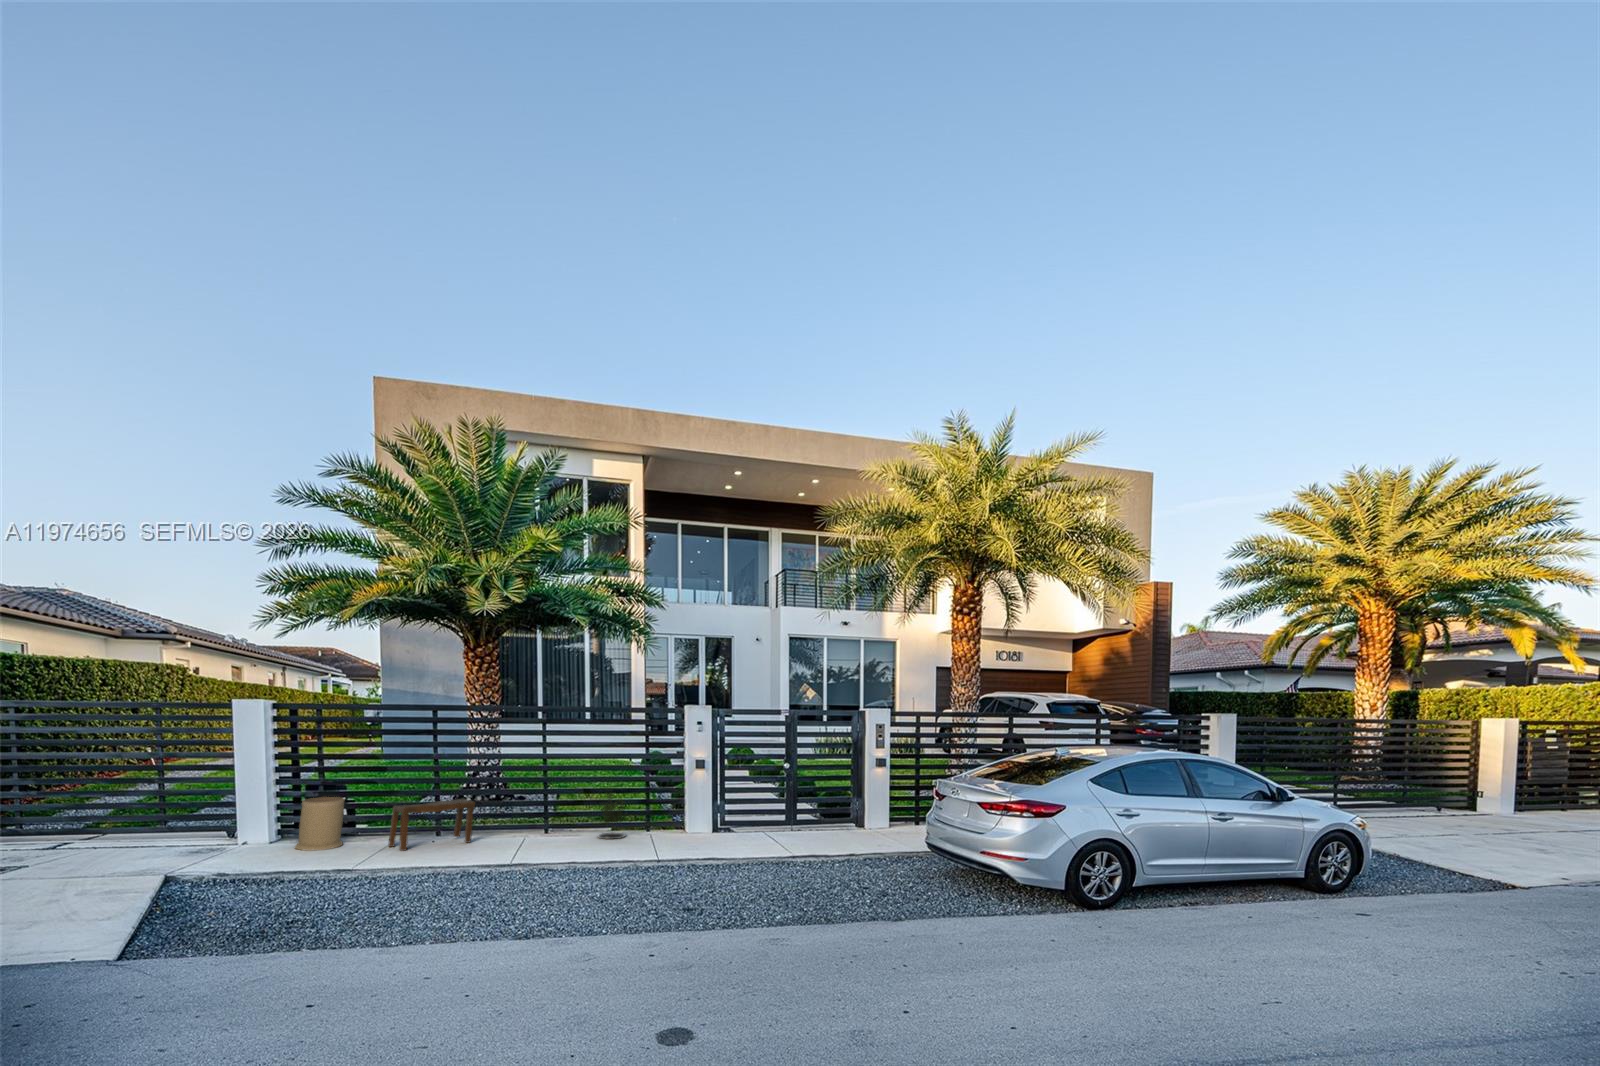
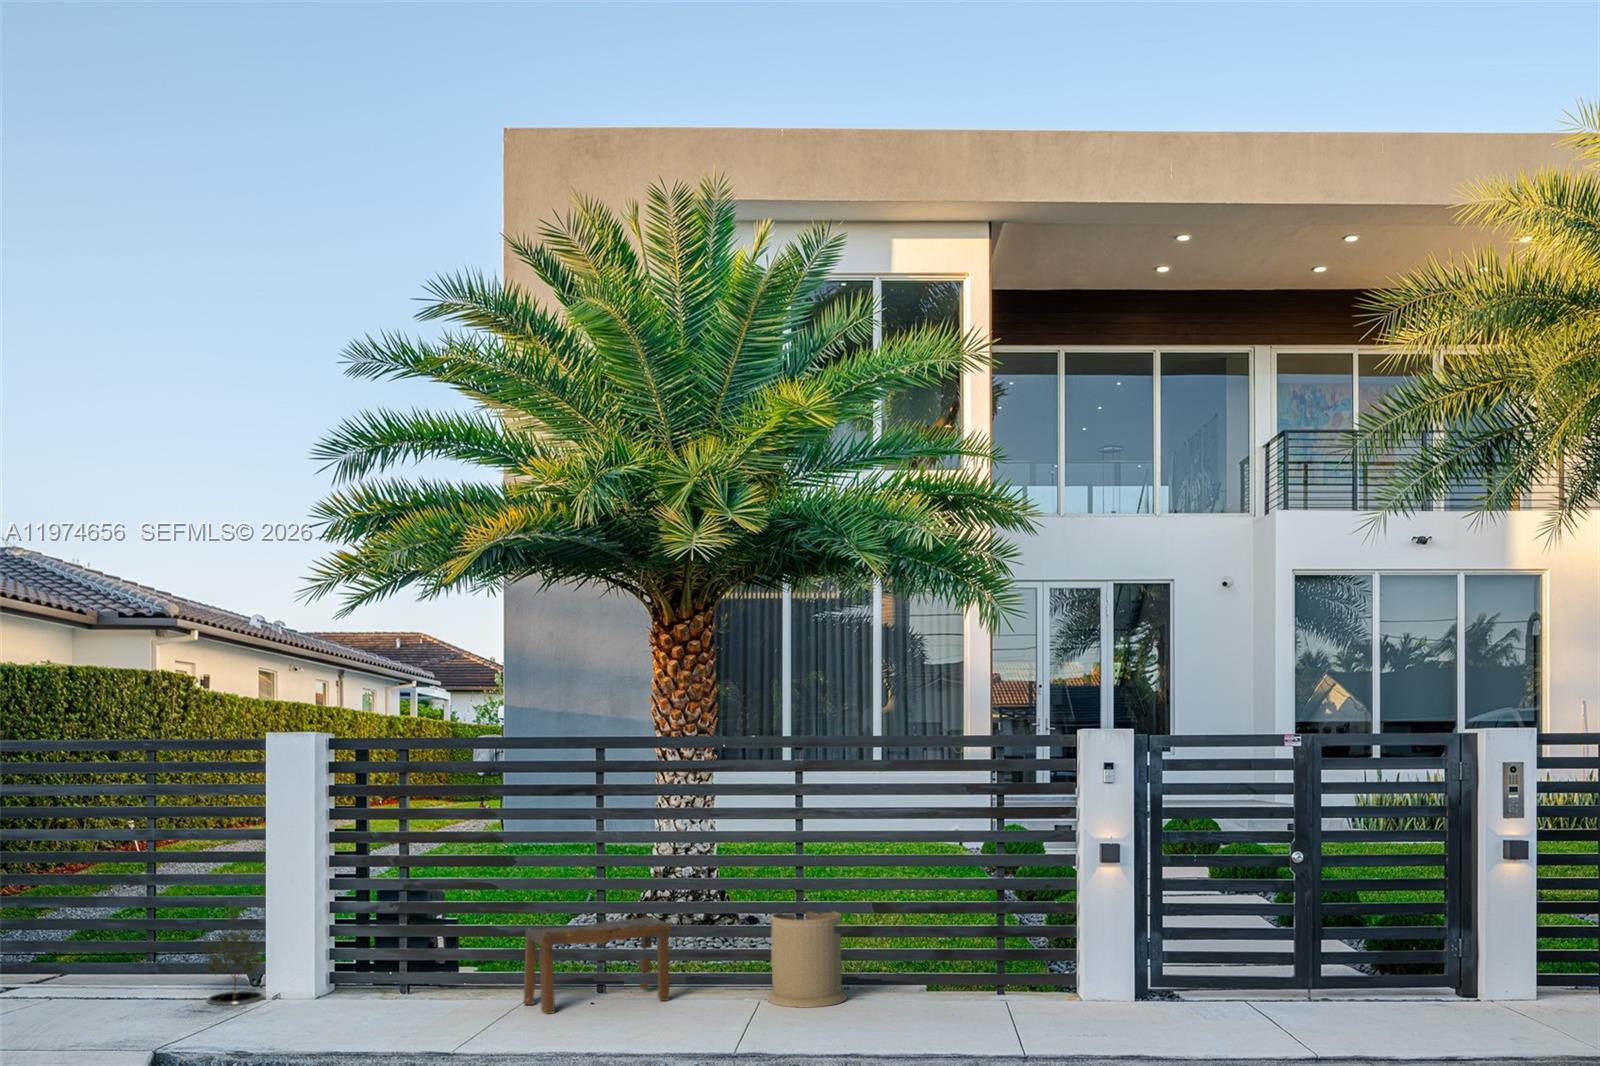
potted tree: present [598,793,625,839] -> present [201,904,264,1005]
trash can: present [295,797,345,851] -> present [768,912,847,1007]

